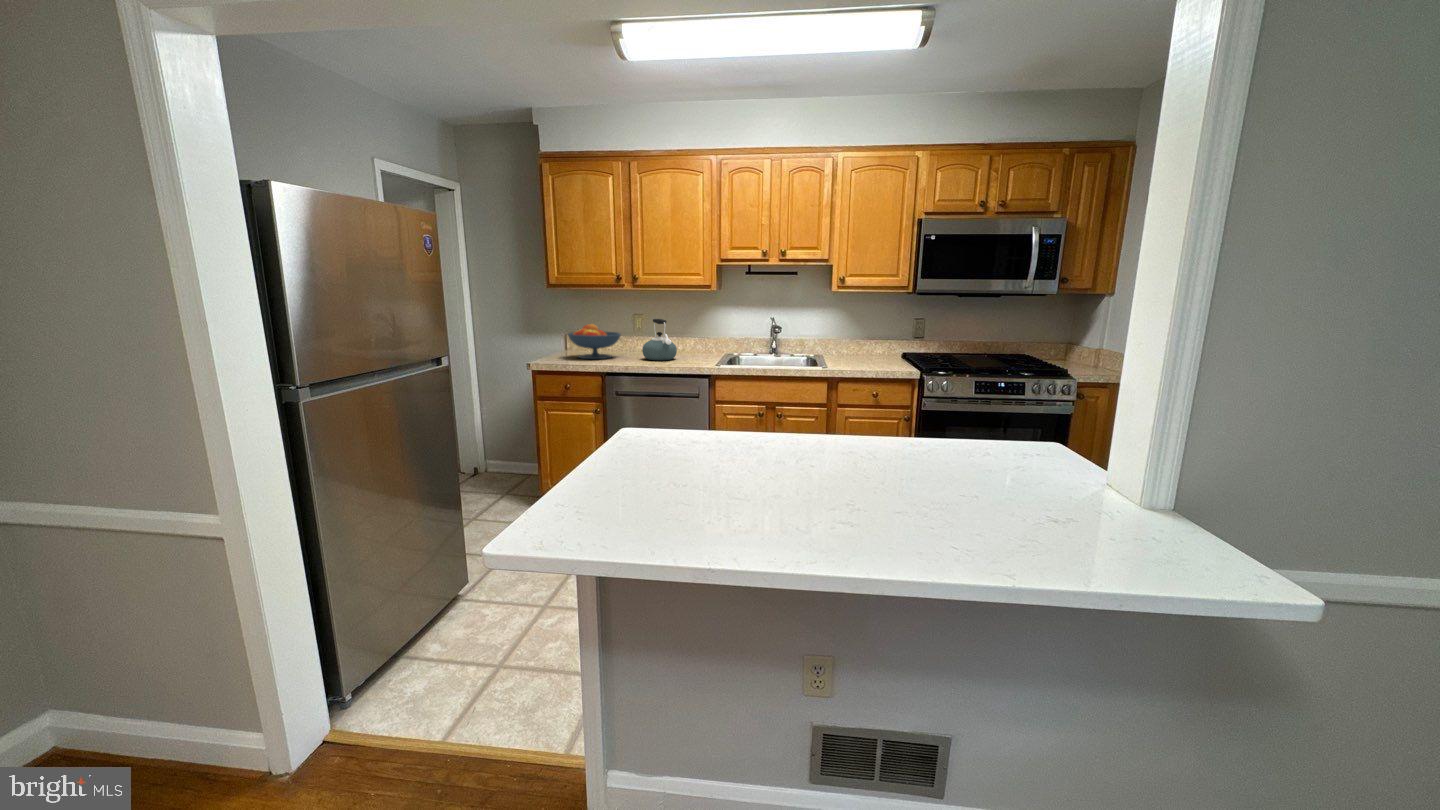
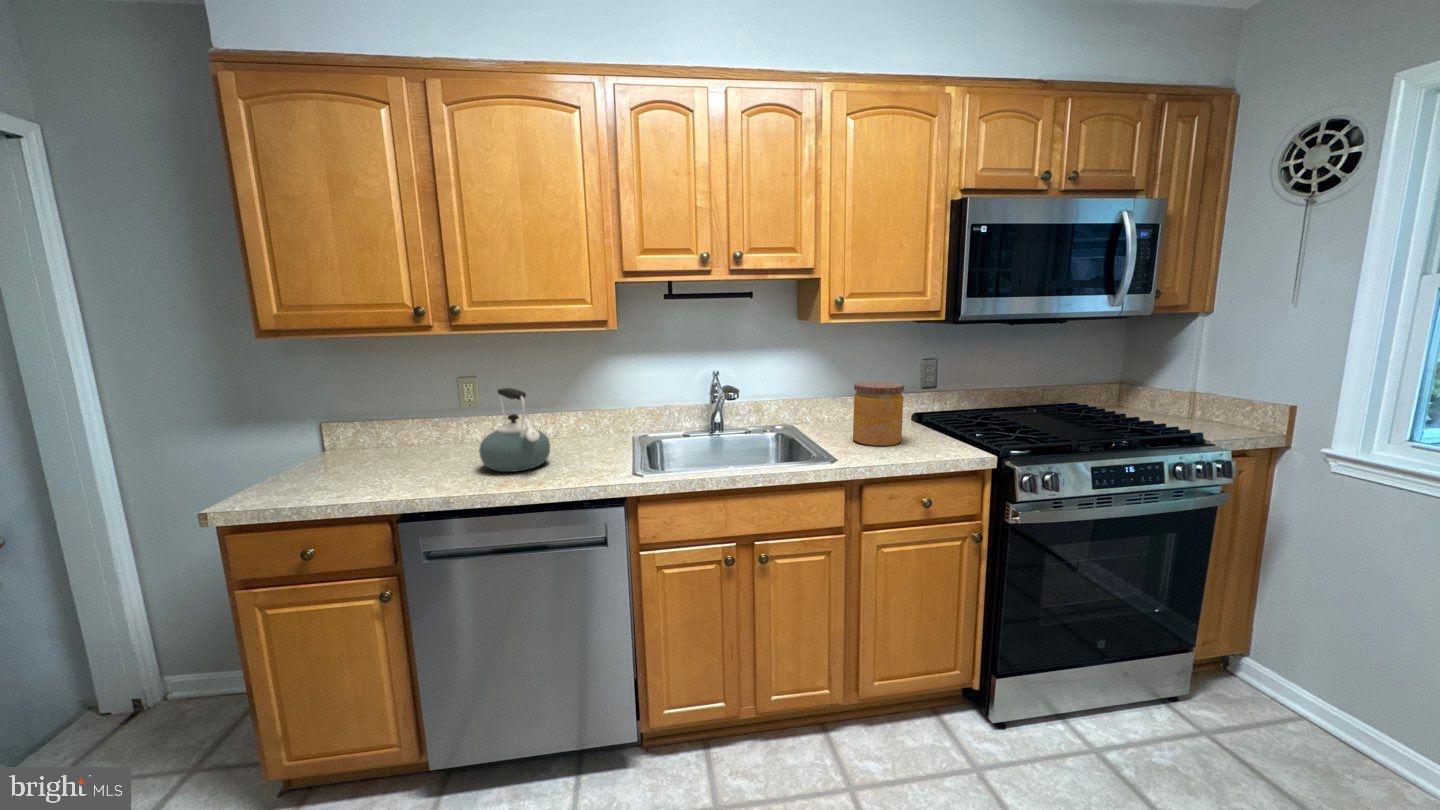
fruit bowl: present [568,324,621,359] -> none [308,404,432,482]
jar: none [847,328,878,364] -> present [853,381,904,446]

